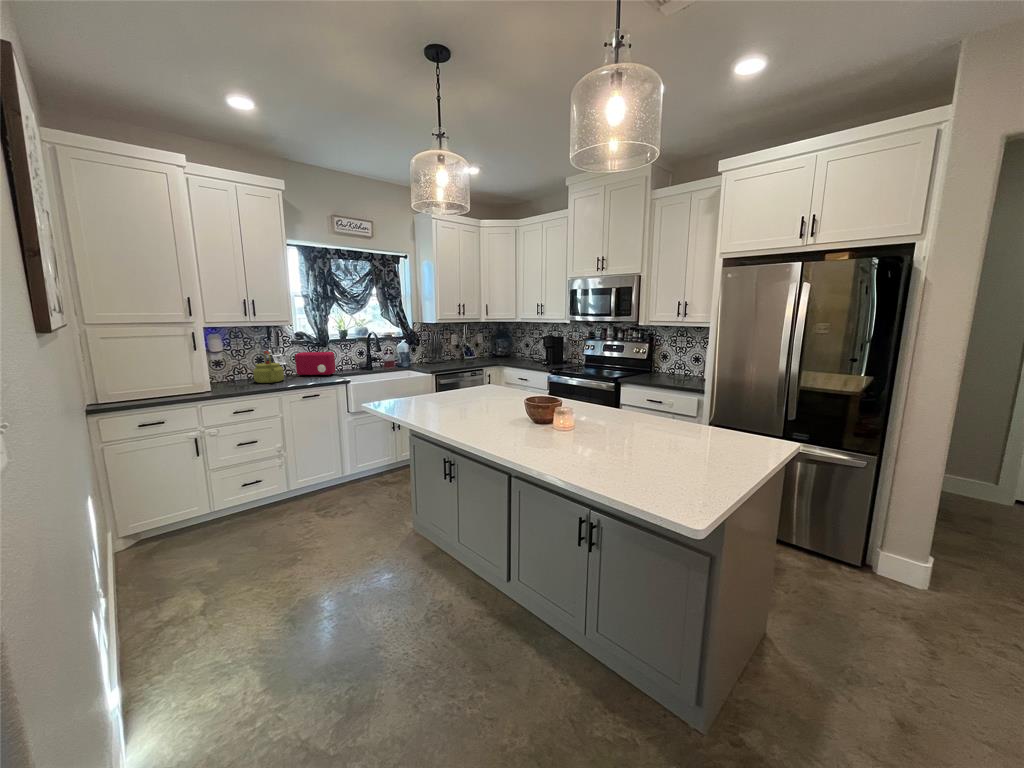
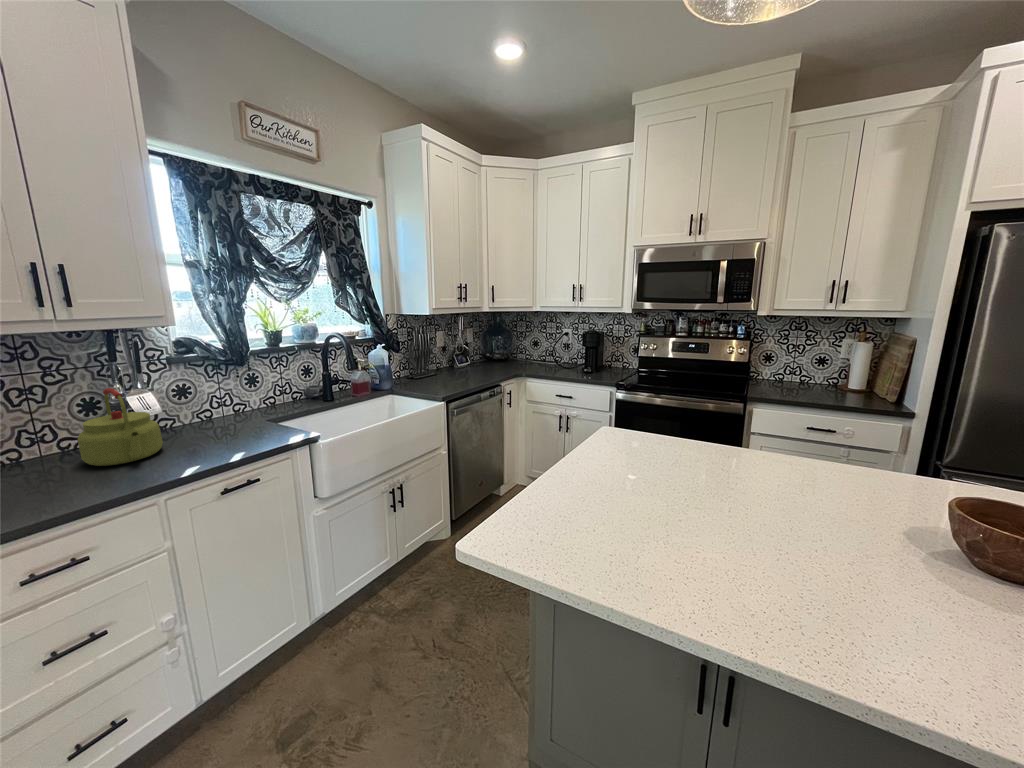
toaster: present [295,352,336,376] -> none [182,376,273,430]

